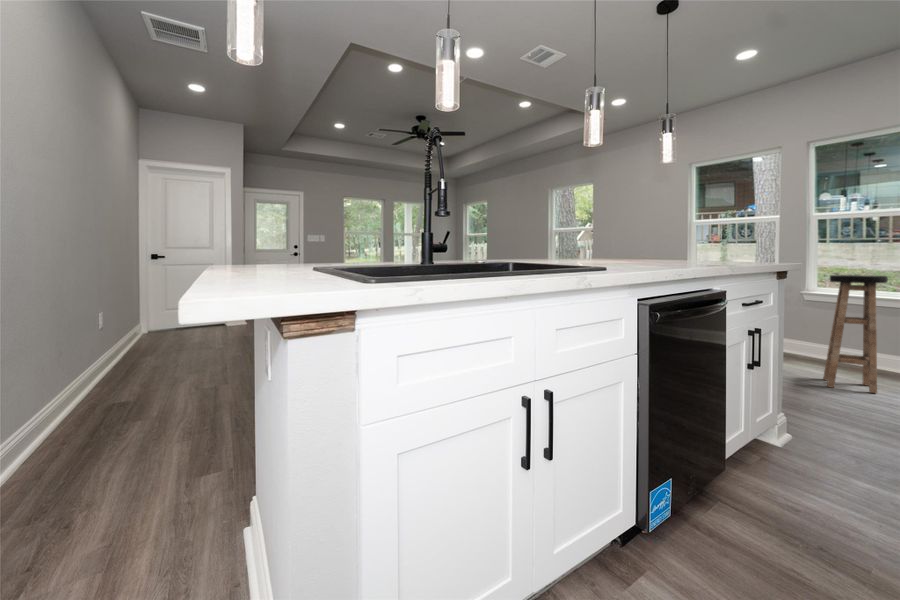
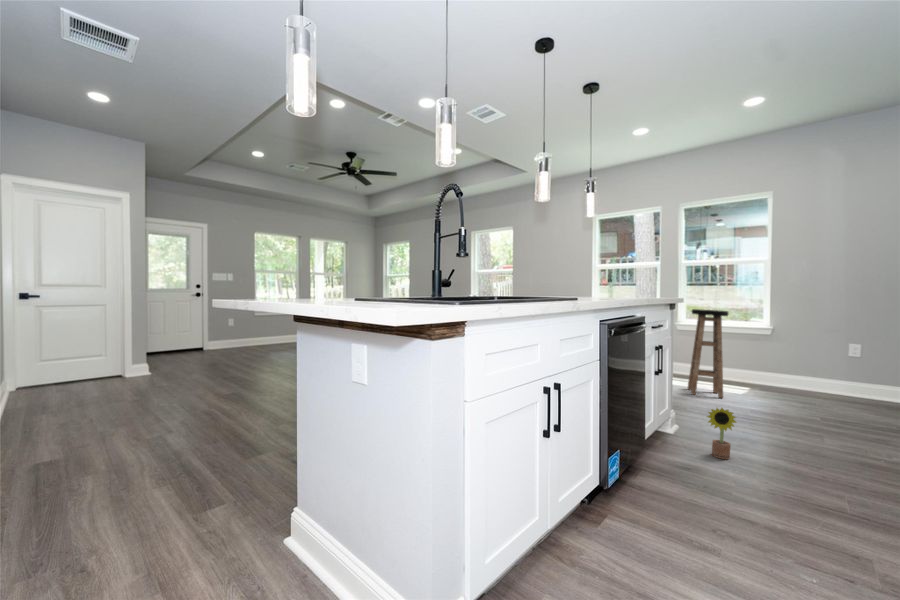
decorative plant: none [828,417,879,490] -> present [707,408,736,459]

